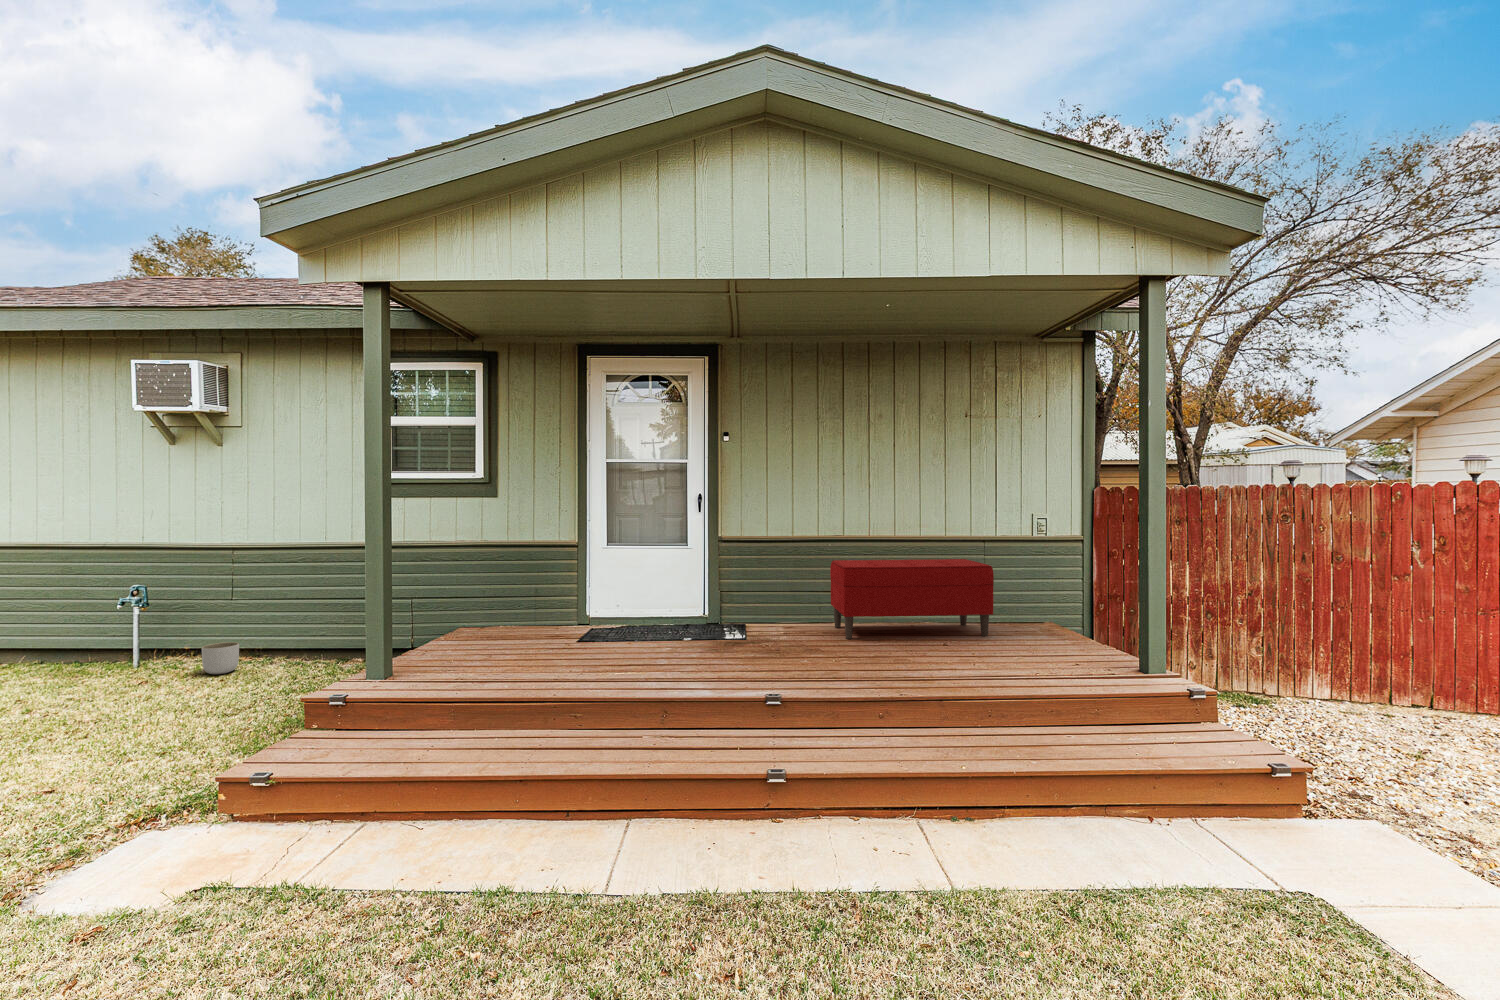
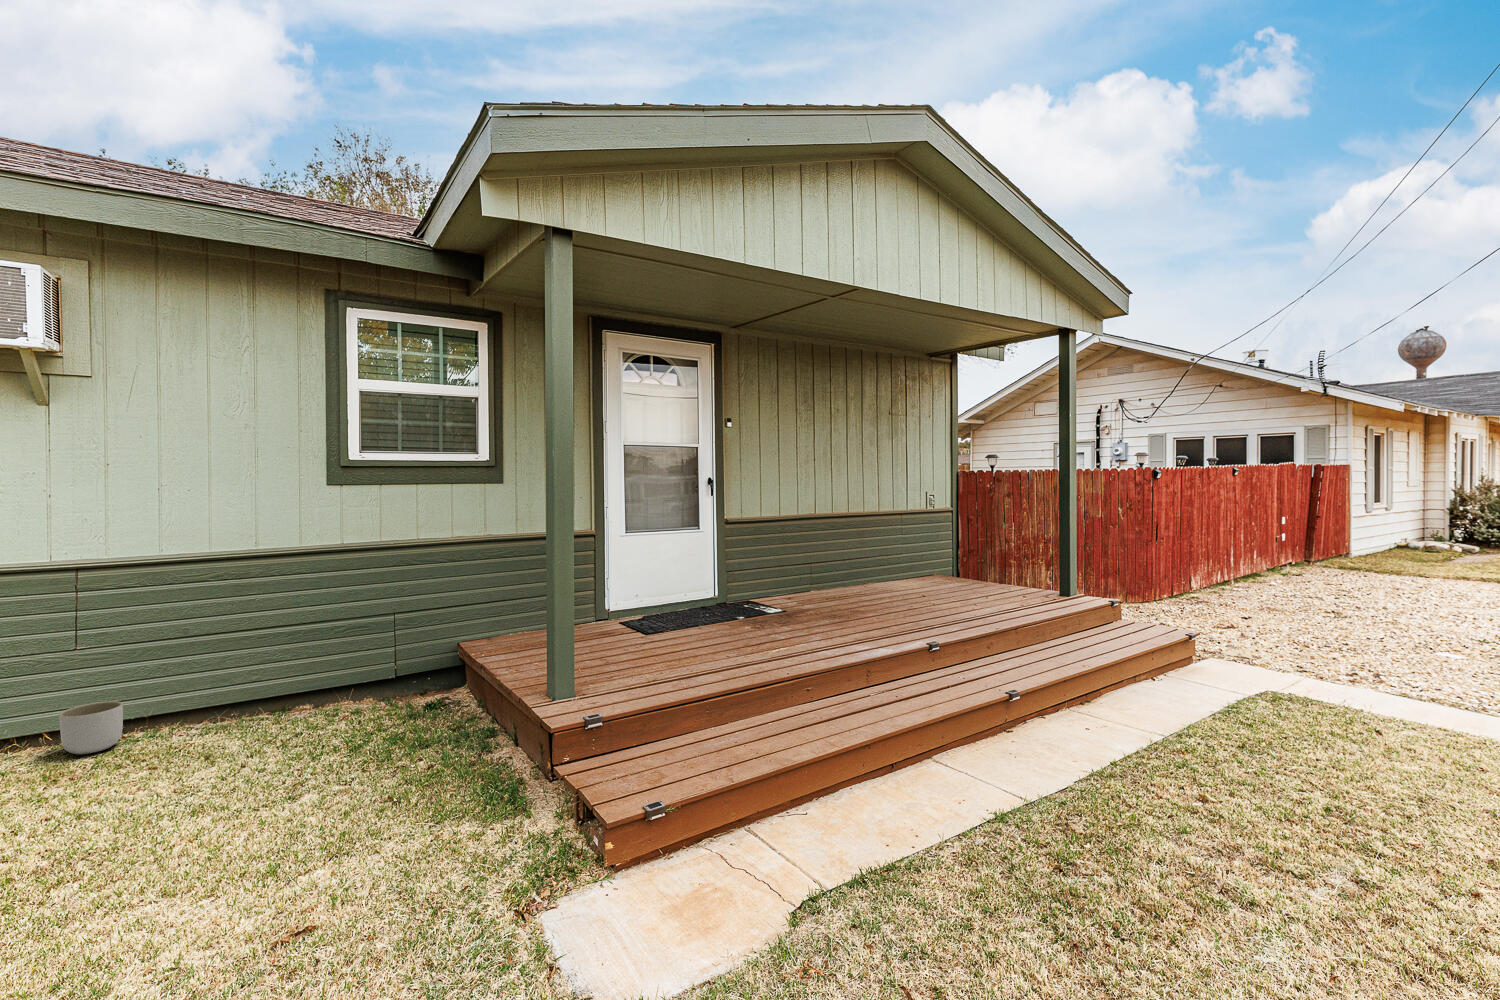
bench: present [830,559,994,639] -> none [812,529,937,600]

